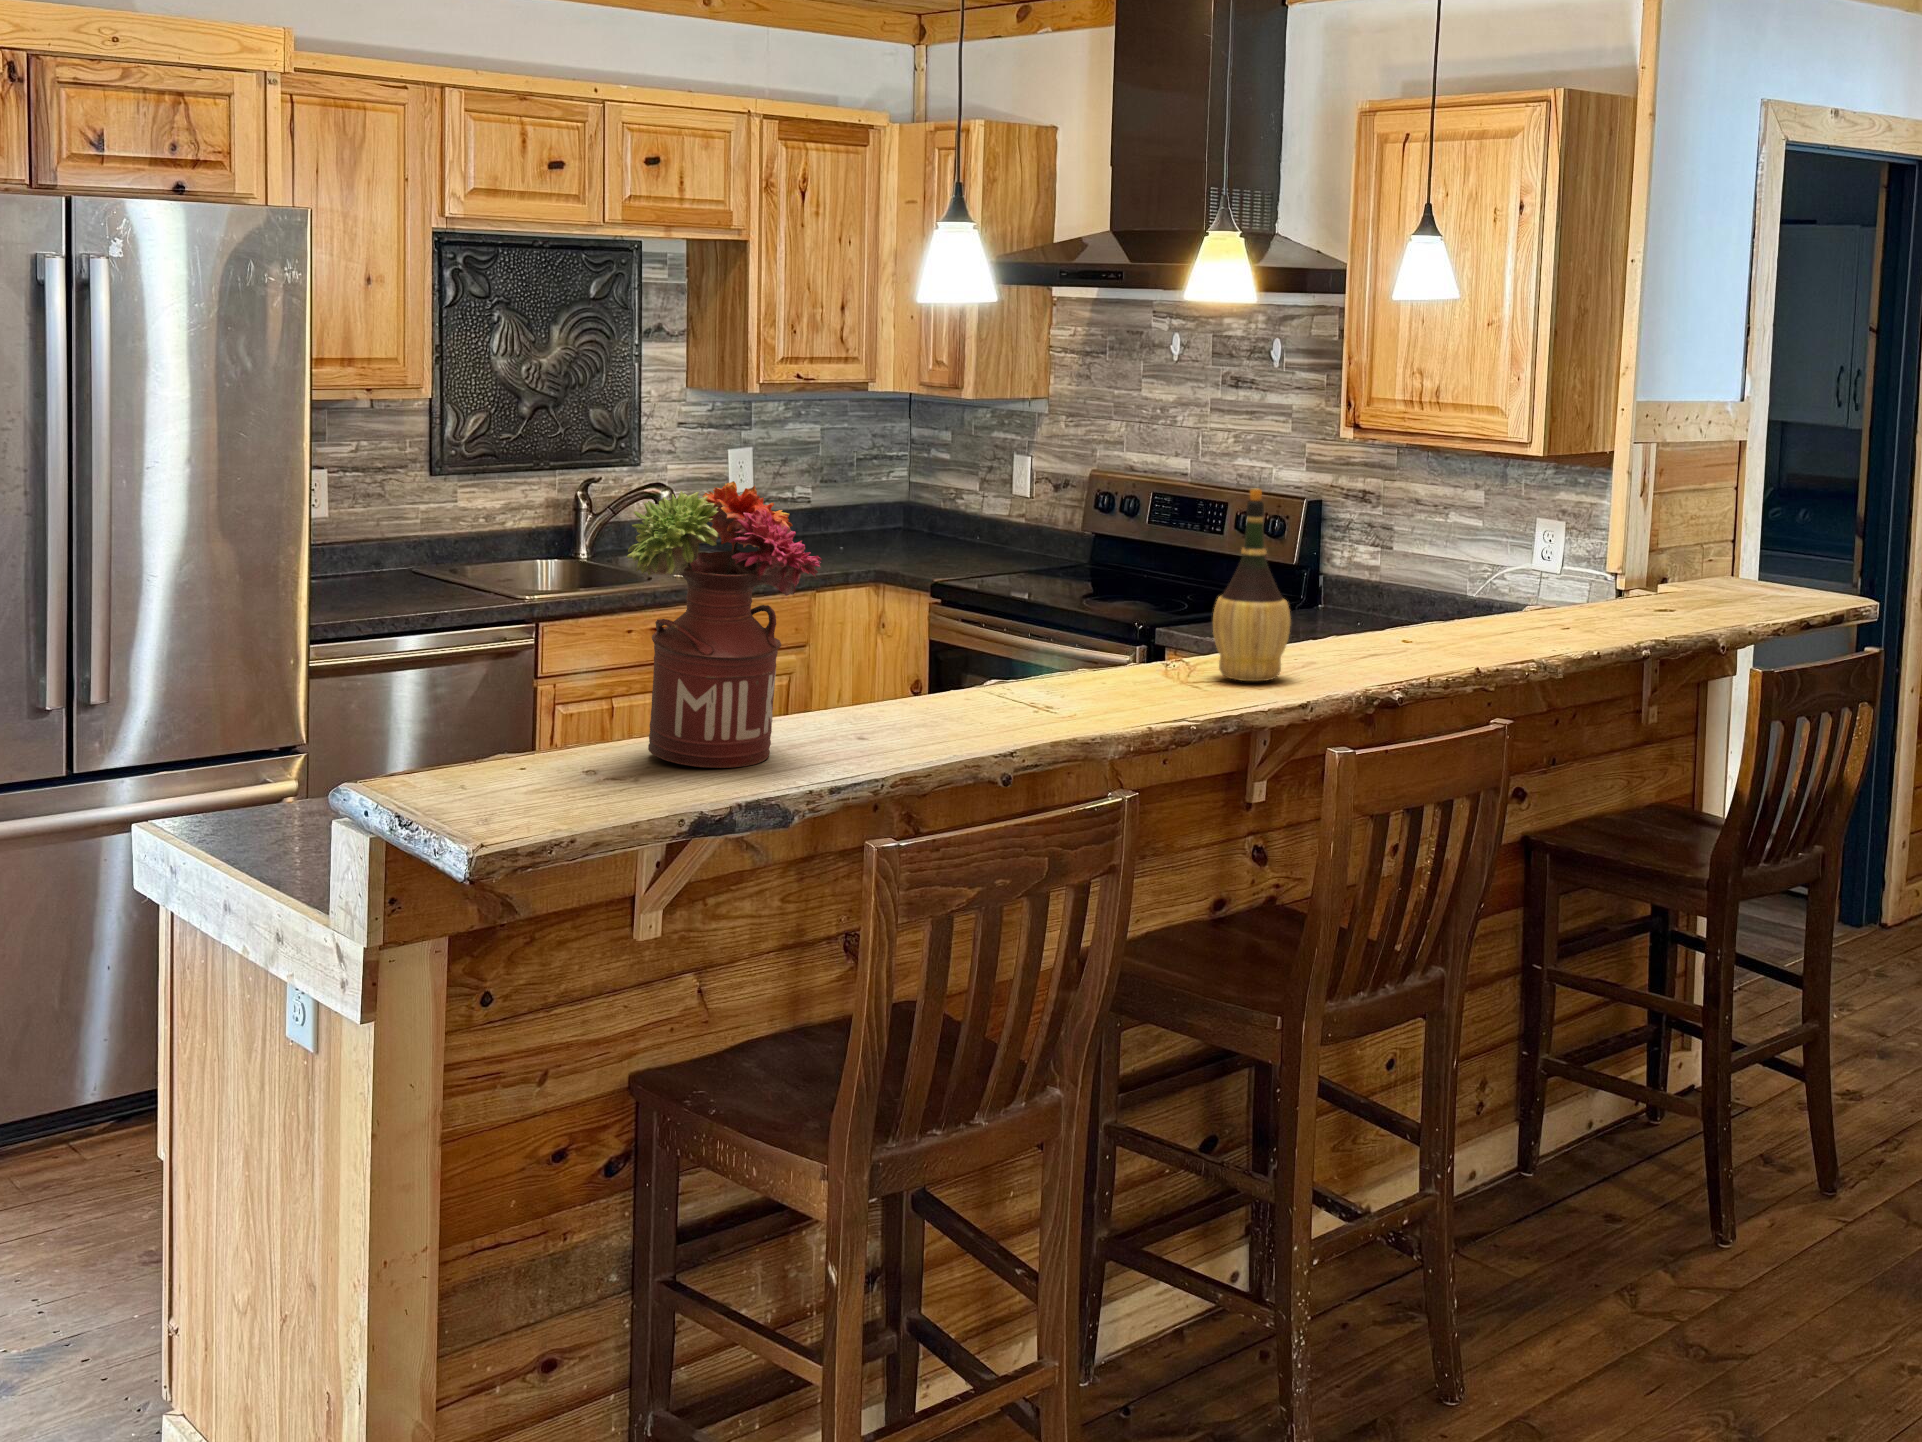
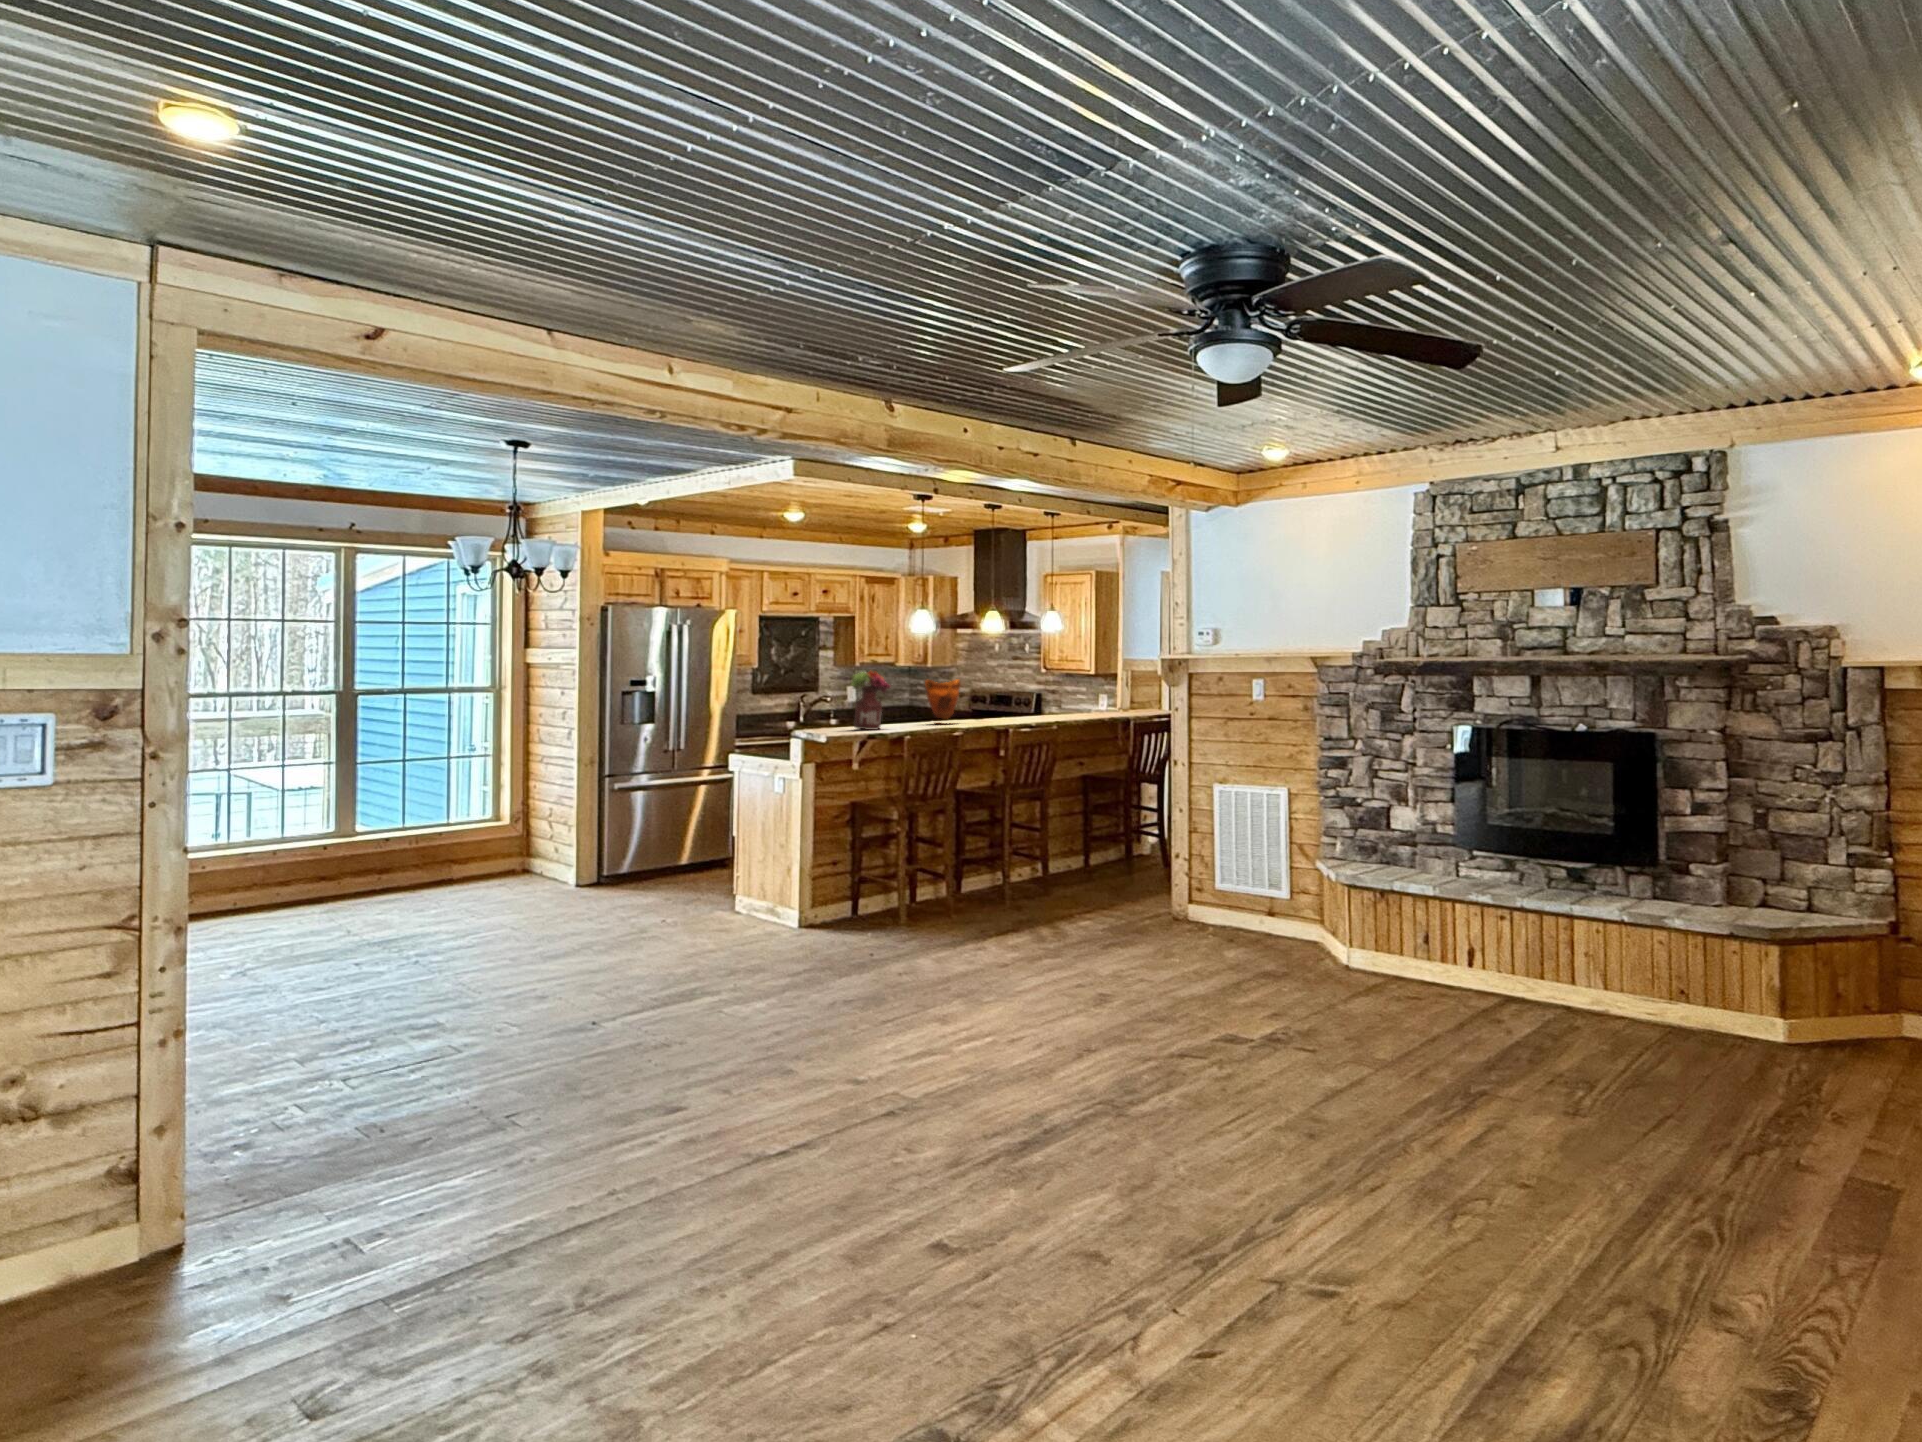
wine bottle: present [1213,488,1291,681] -> none [984,675,1003,721]
vase: none [972,509,1122,713] -> present [925,679,960,719]

